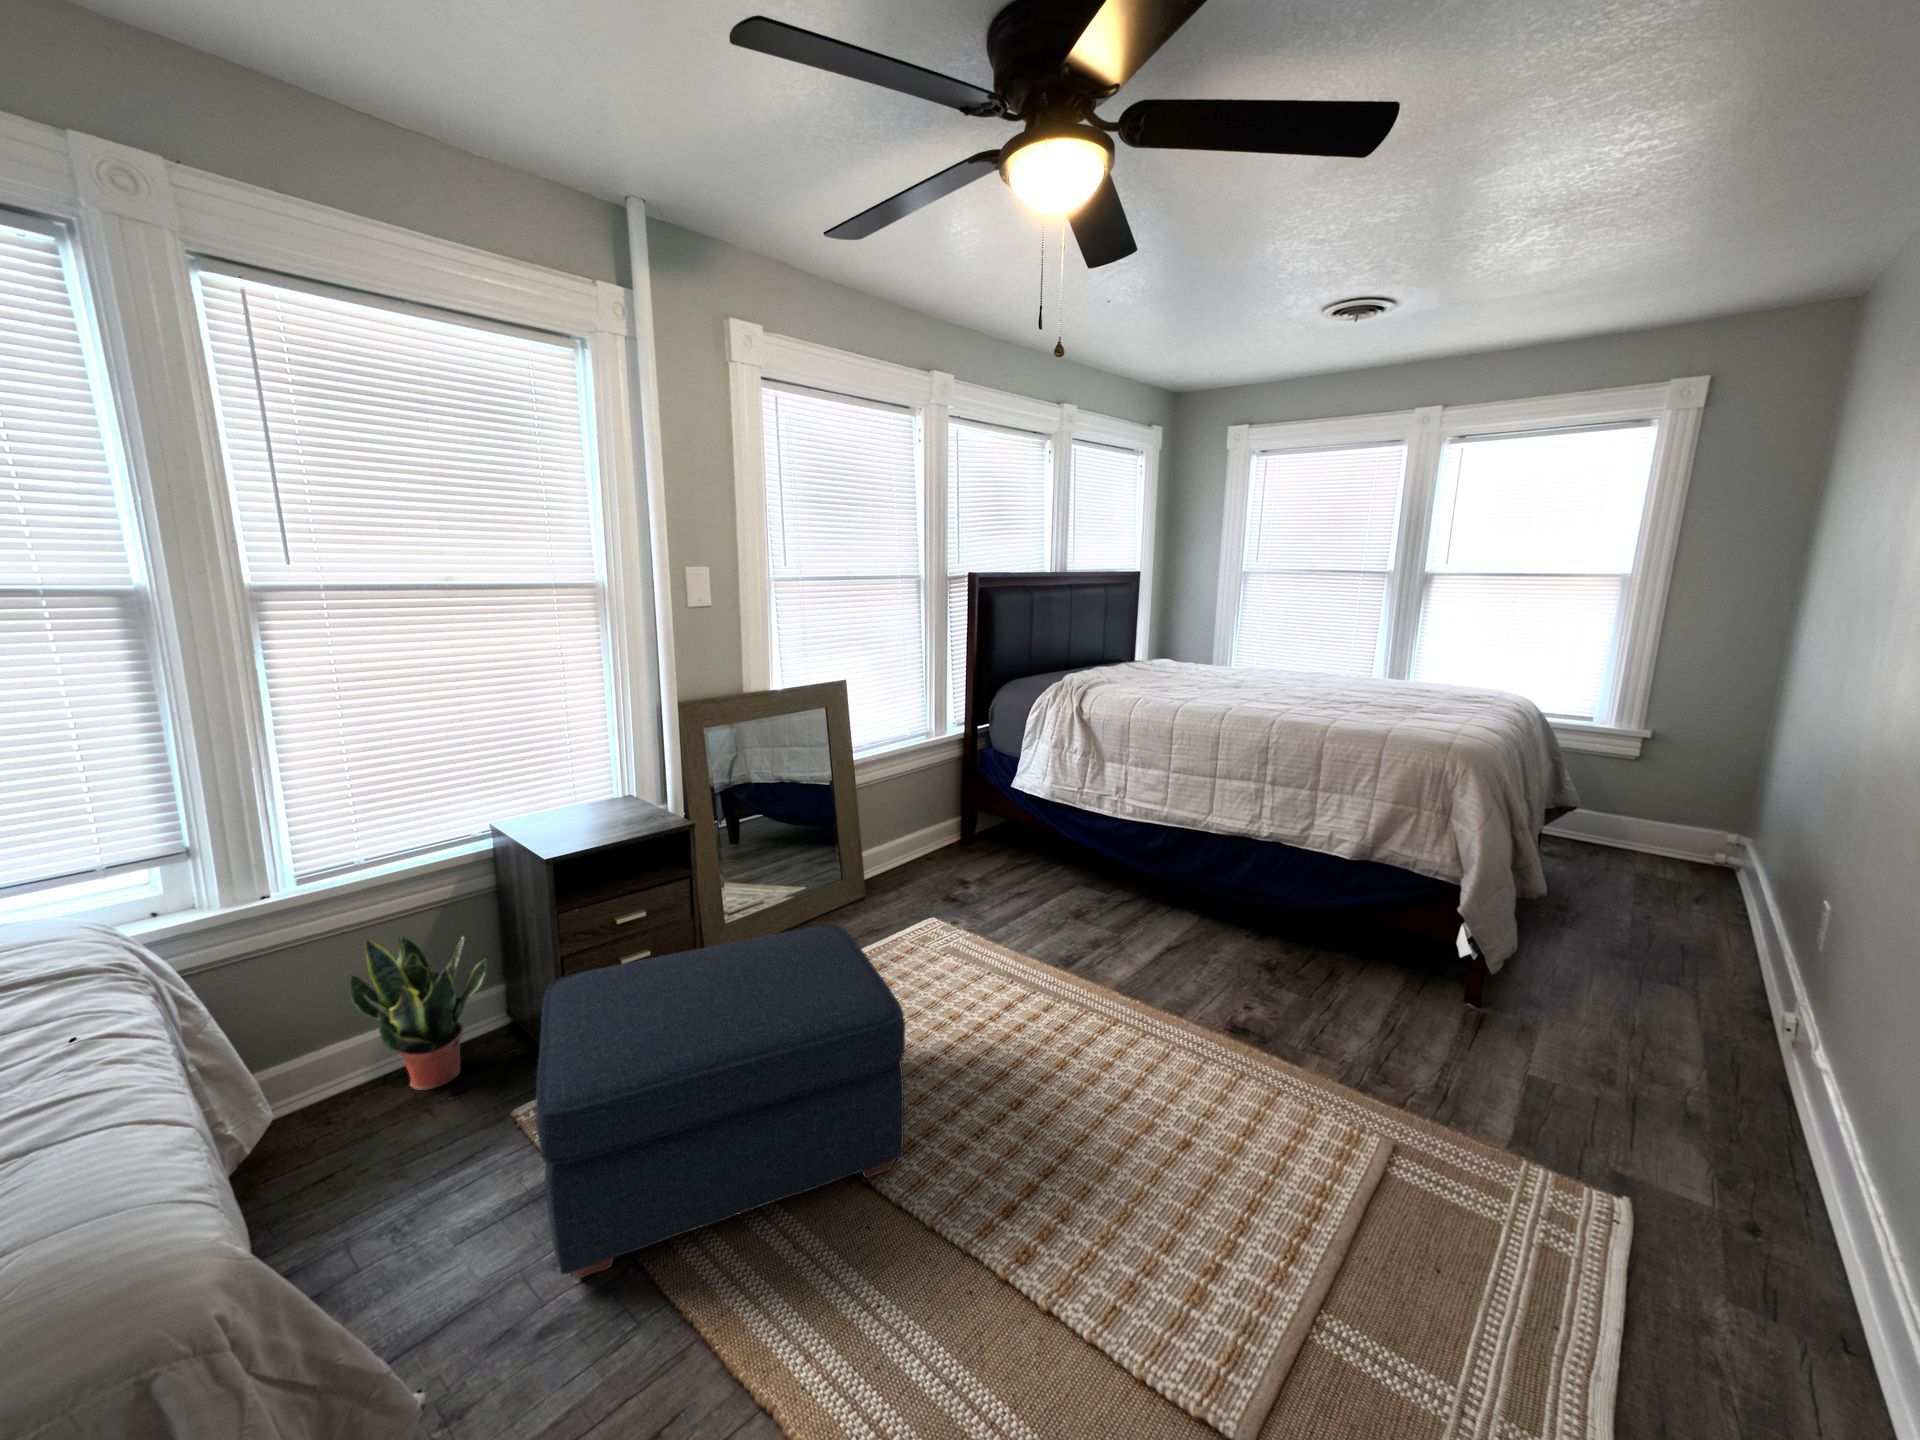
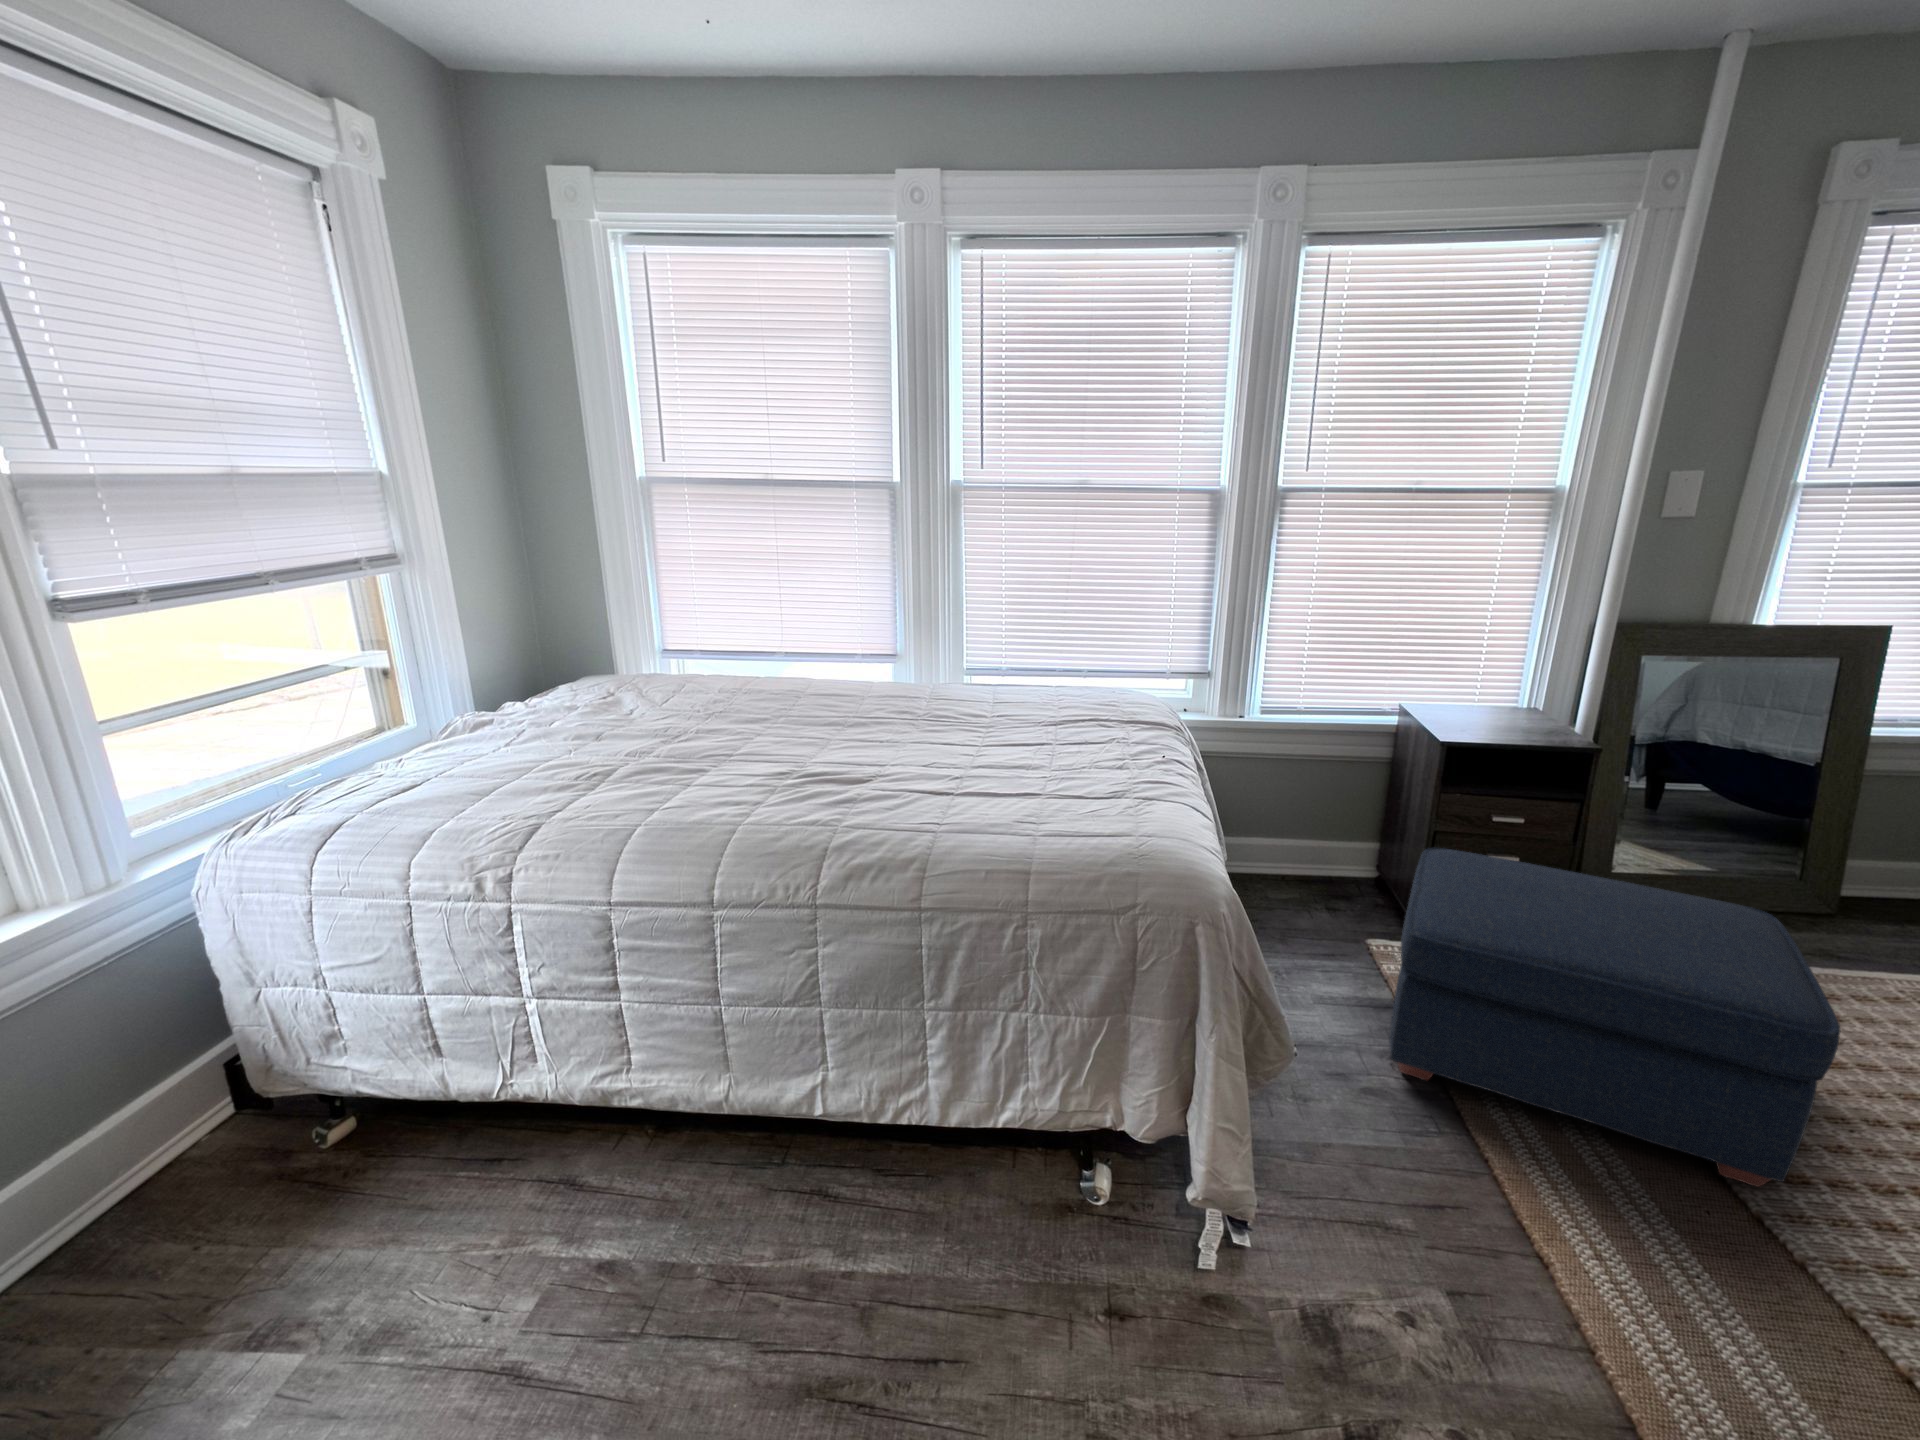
potted plant: present [350,937,486,1090] -> none [1275,768,1371,897]

